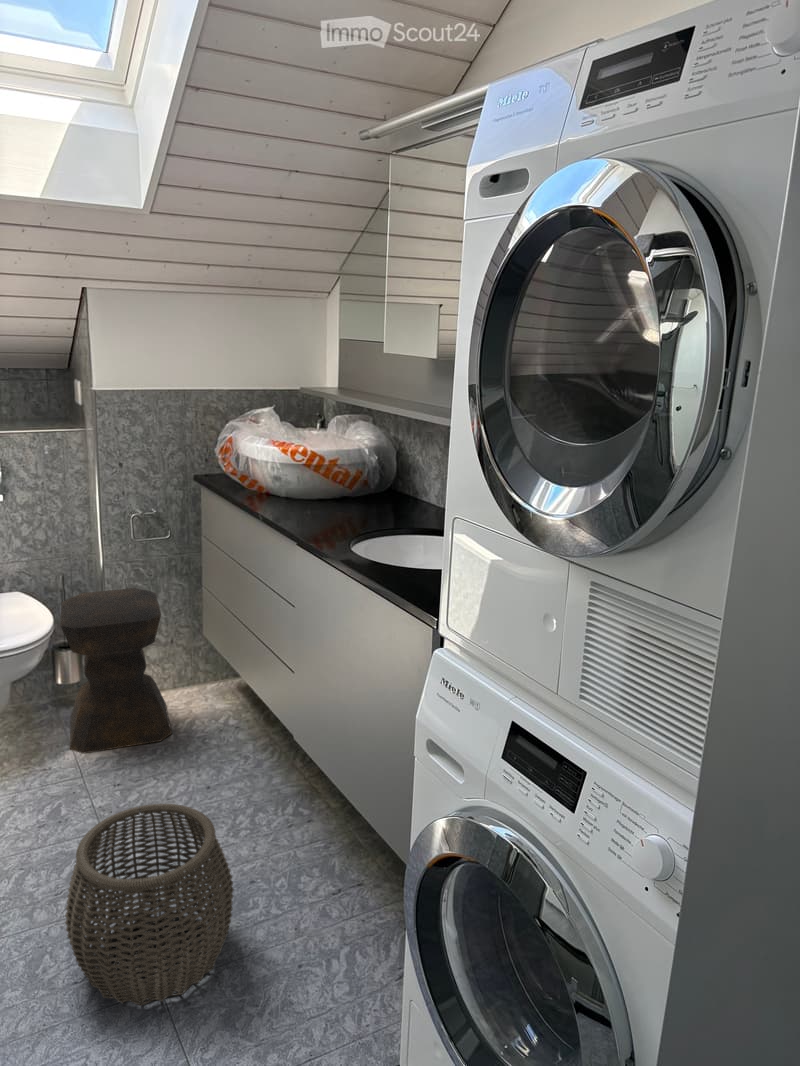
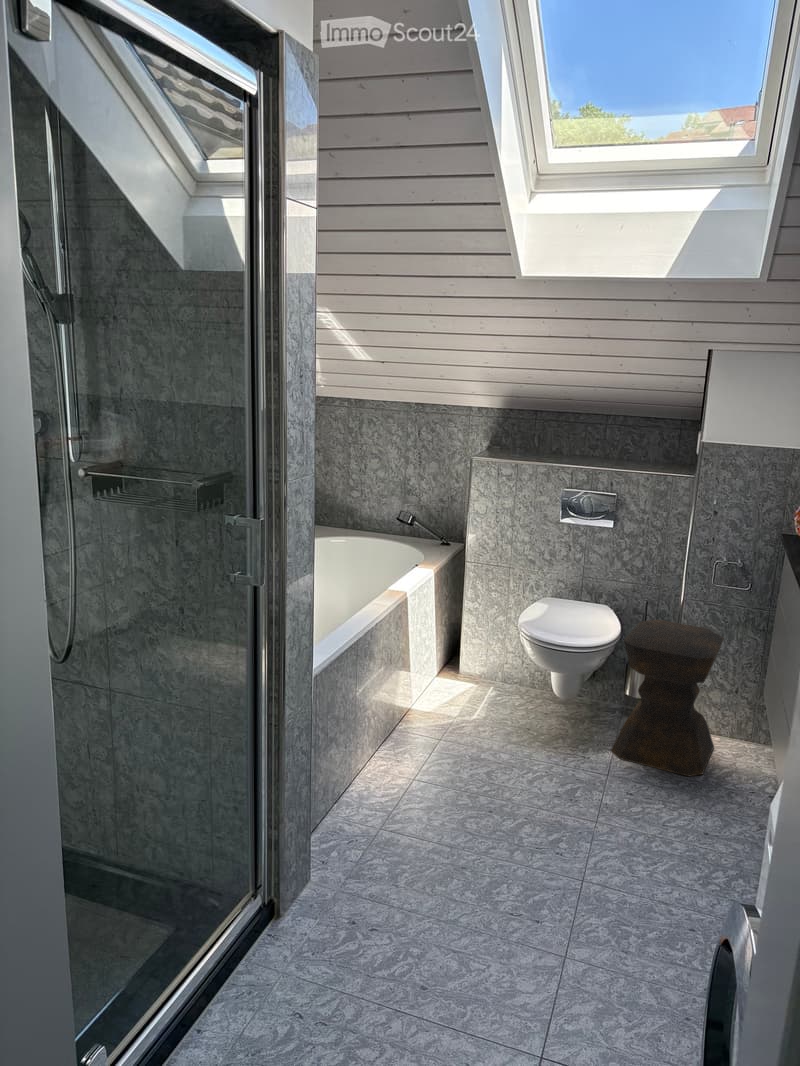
woven basket: present [65,804,234,1005] -> none [509,798,655,972]

